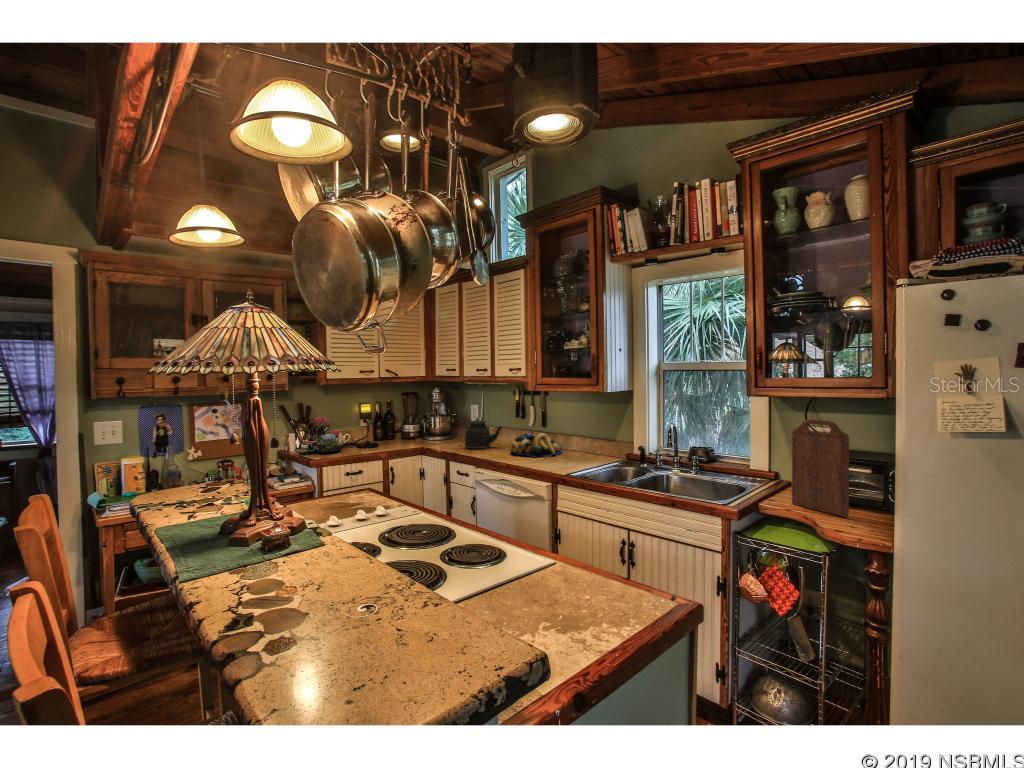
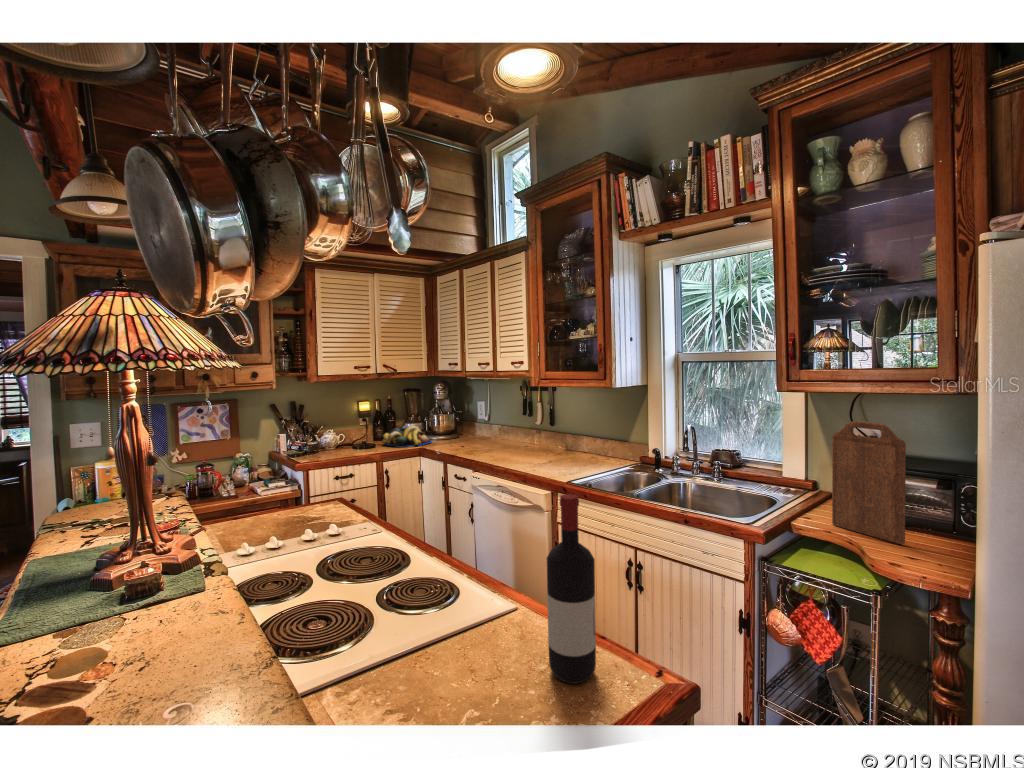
plant: present [314,416,343,453] -> none [304,416,335,455]
kettle: present [465,417,502,449] -> none [465,409,507,451]
fruit bowl: present [510,433,562,458] -> present [383,425,432,448]
wine bottle: none [597,467,634,608] -> present [547,494,596,684]

